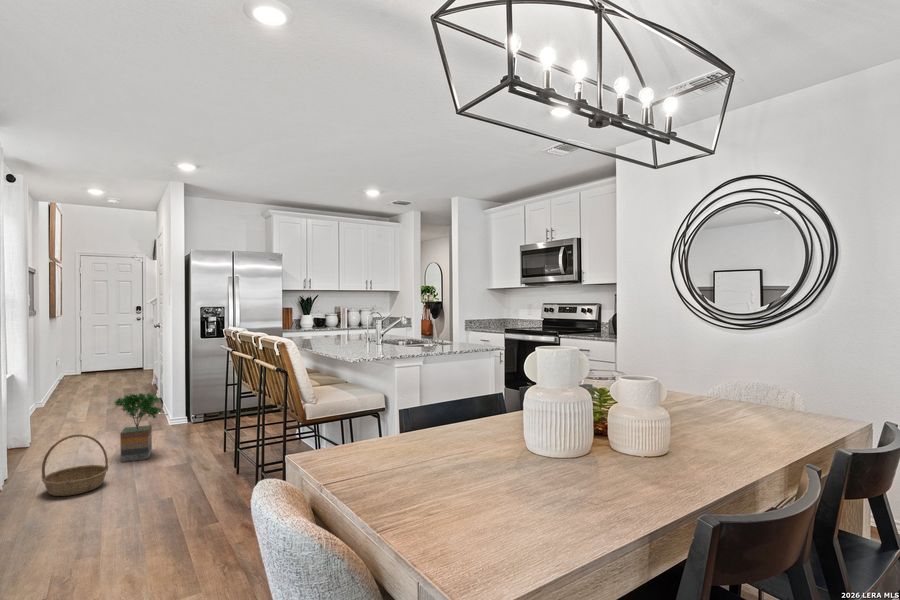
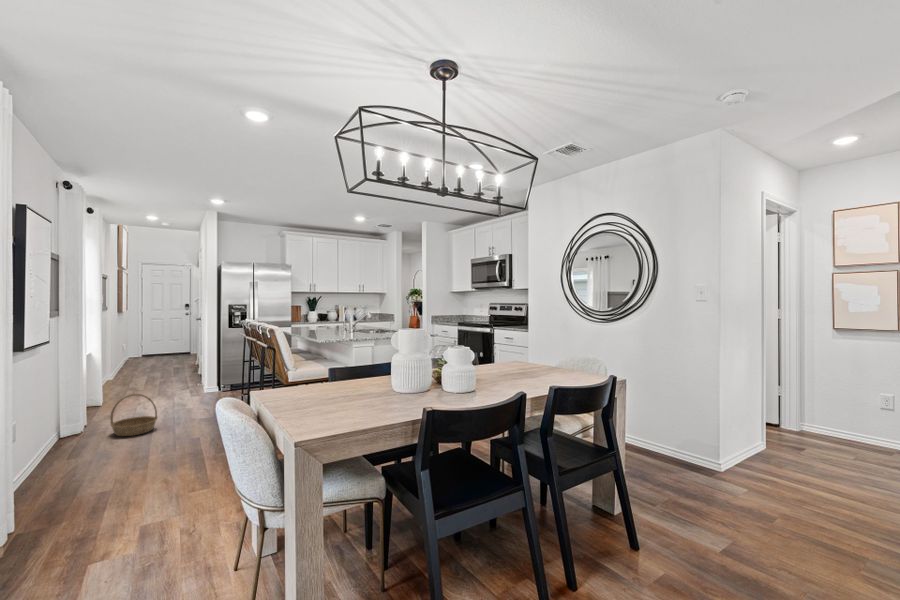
potted tree: present [115,393,161,462] -> none [162,366,199,416]

